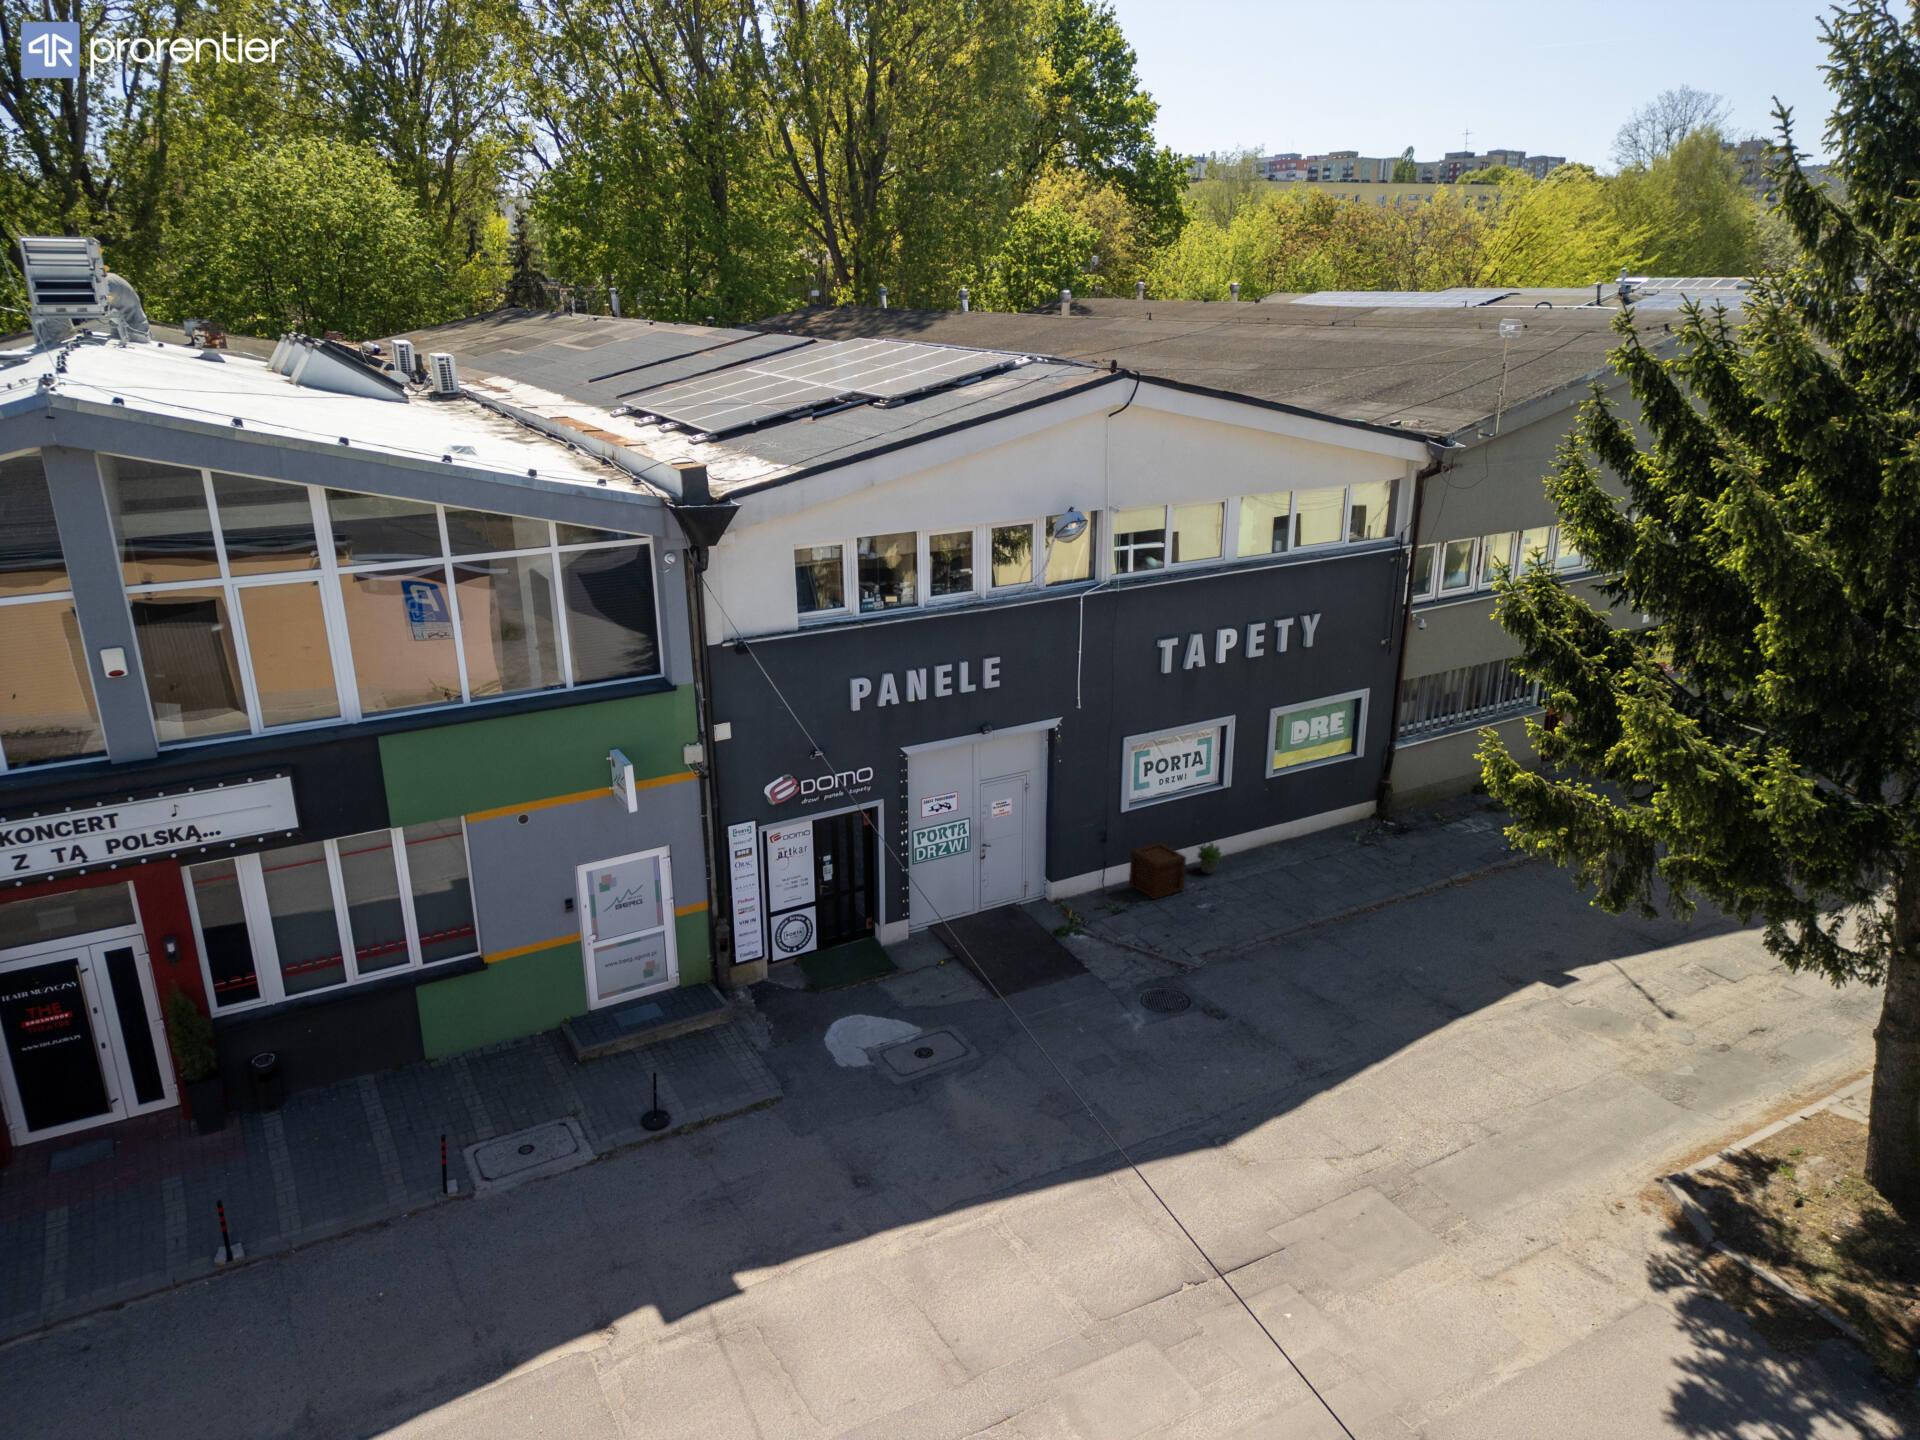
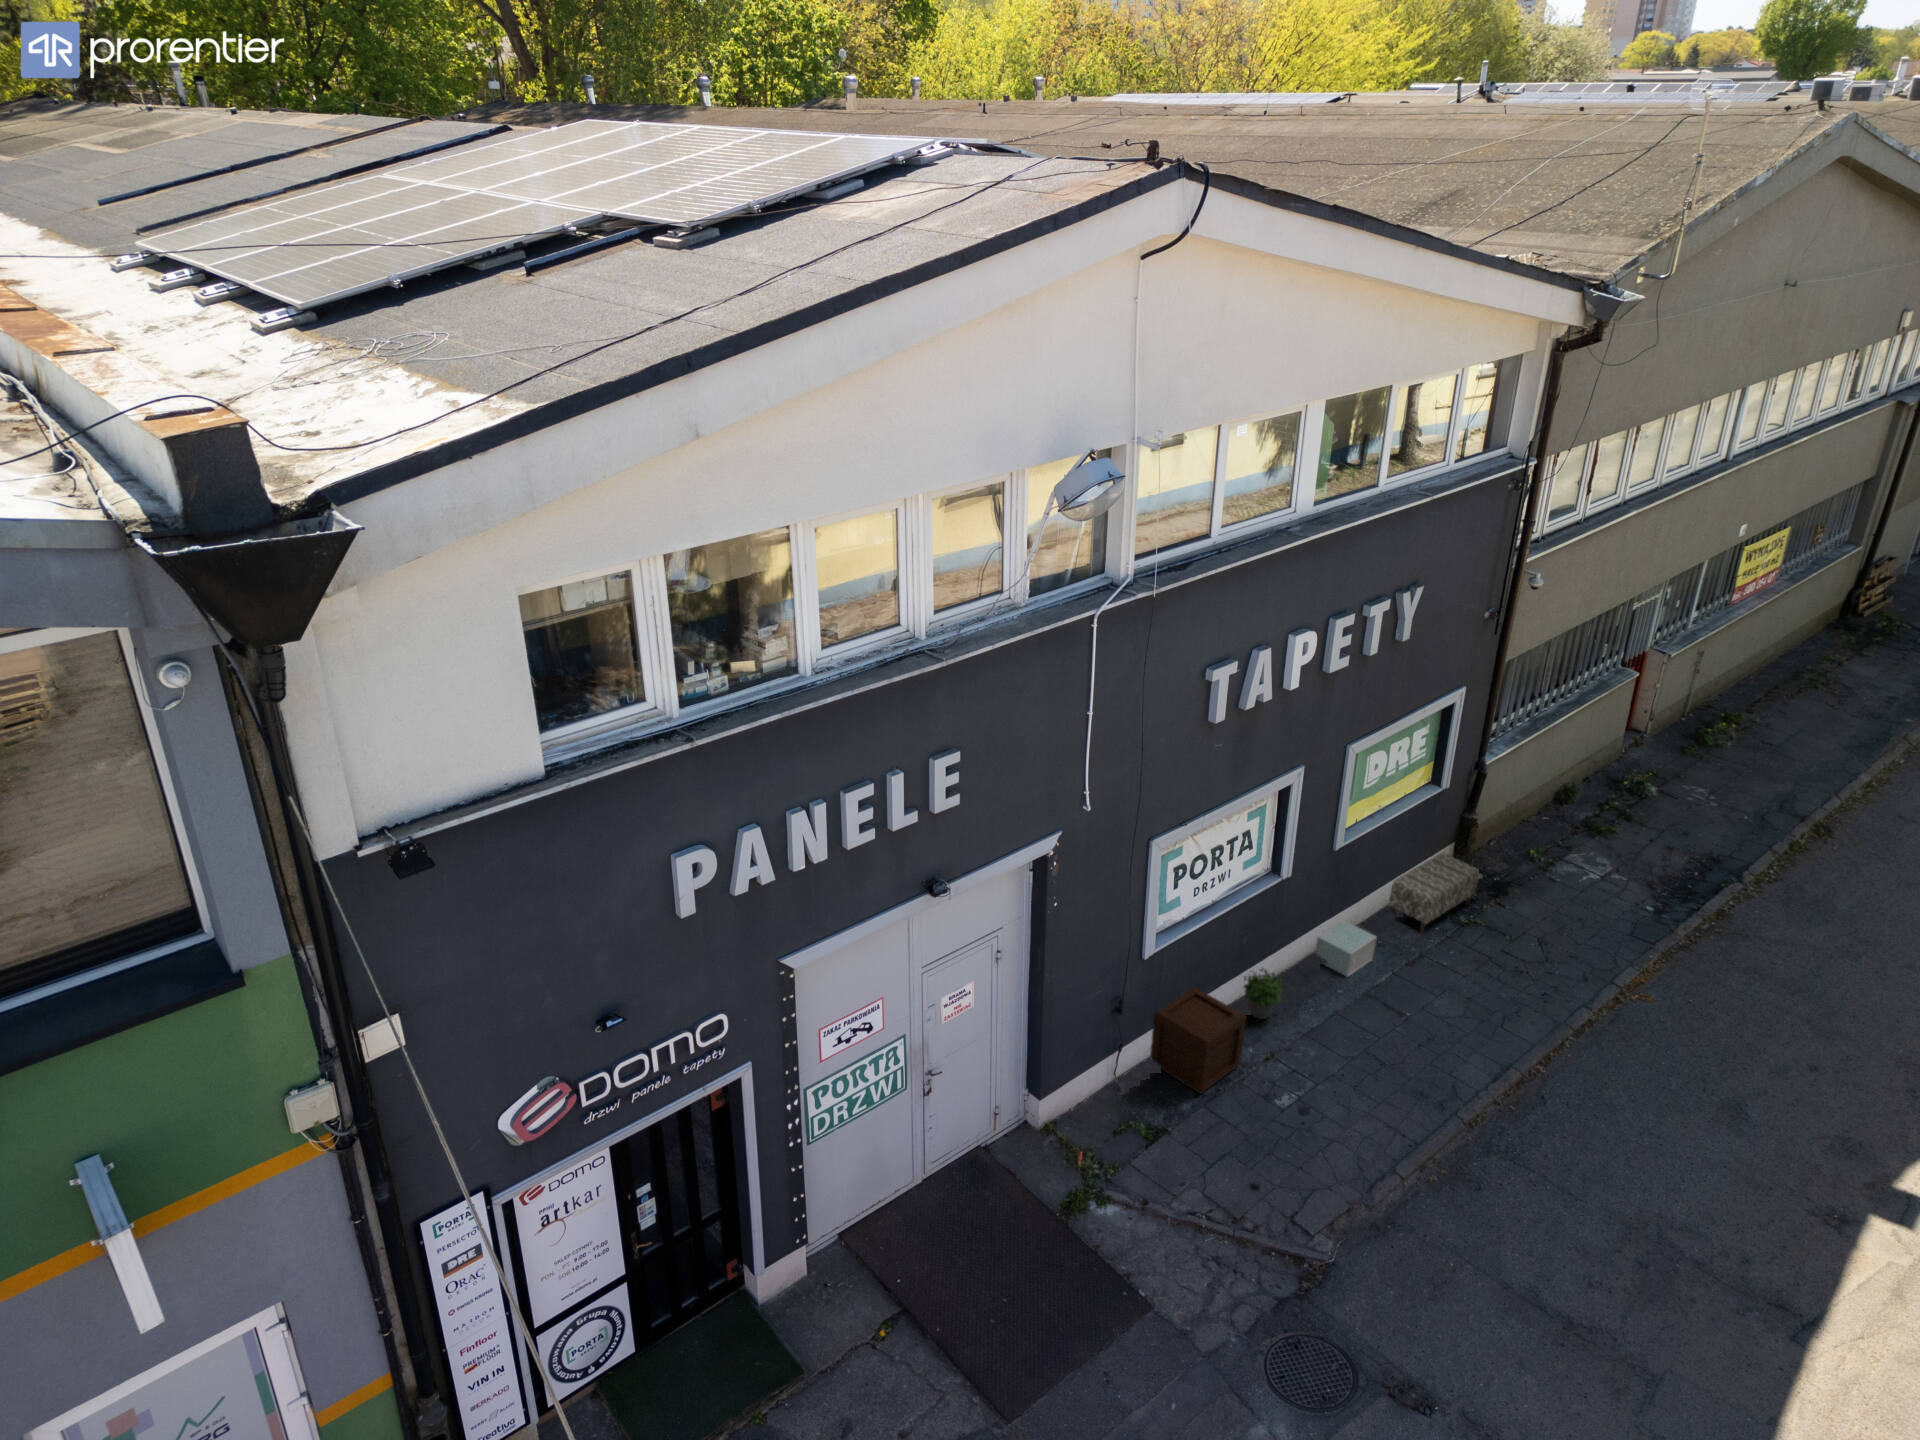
bench: none [1317,802,1382,847] -> present [1389,853,1479,933]
storage box: none [1256,830,1297,861] -> present [1316,921,1377,976]

